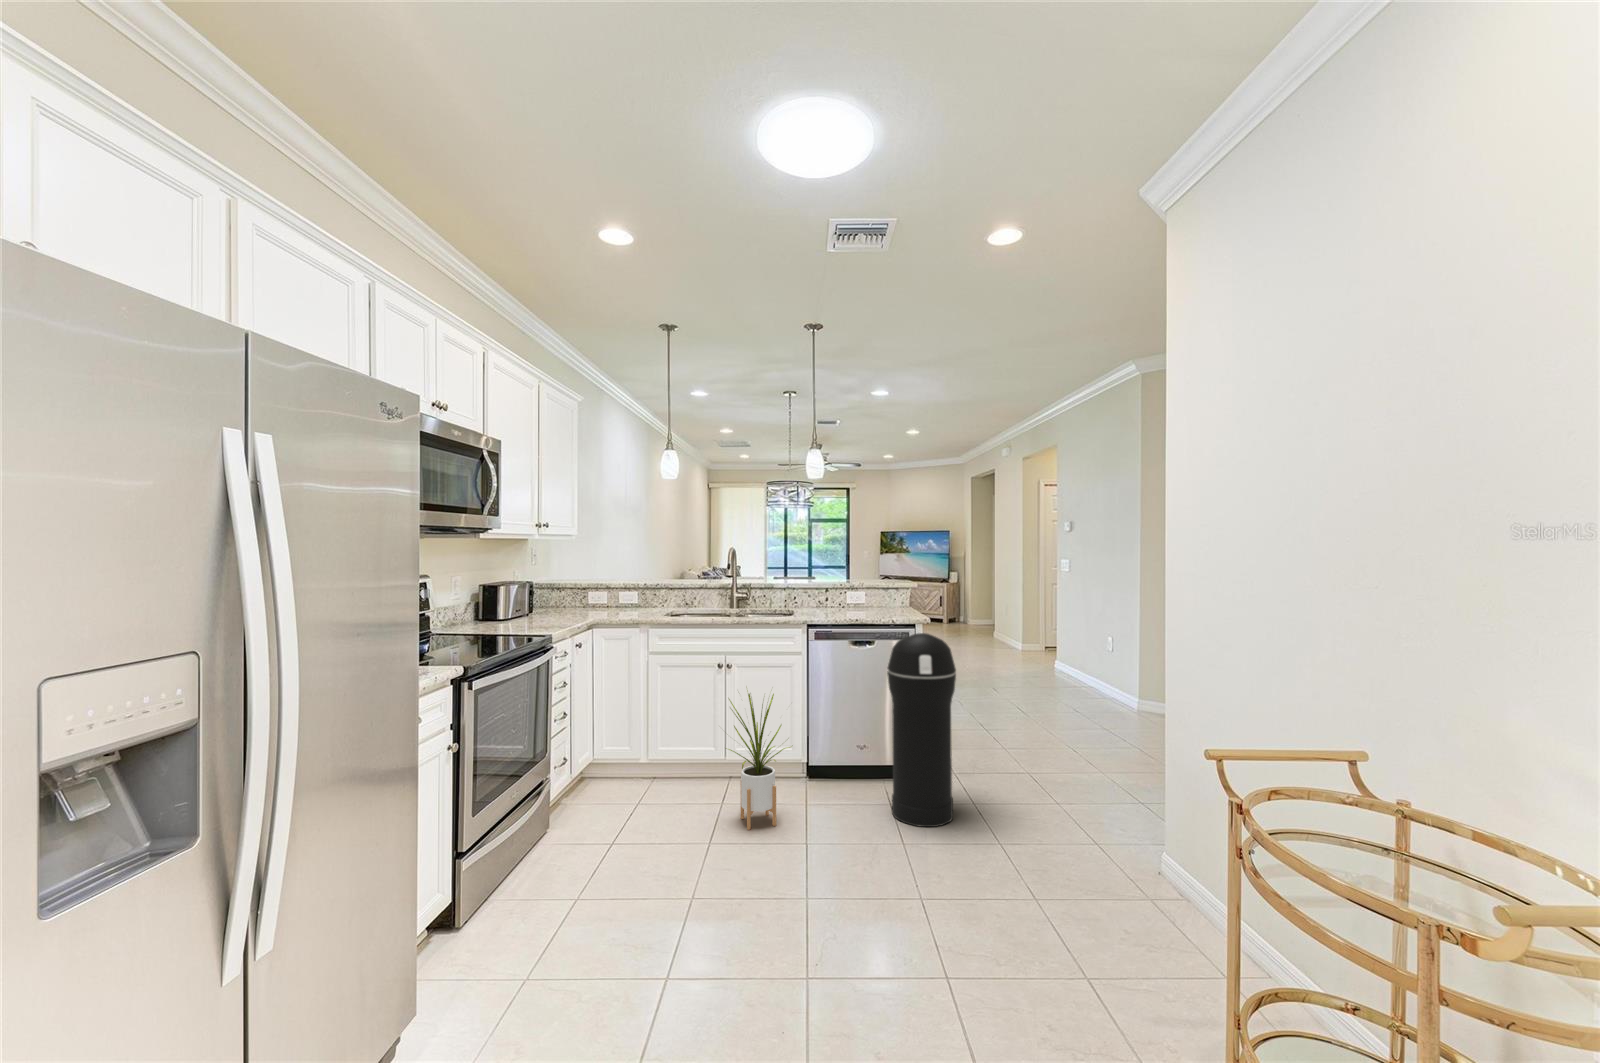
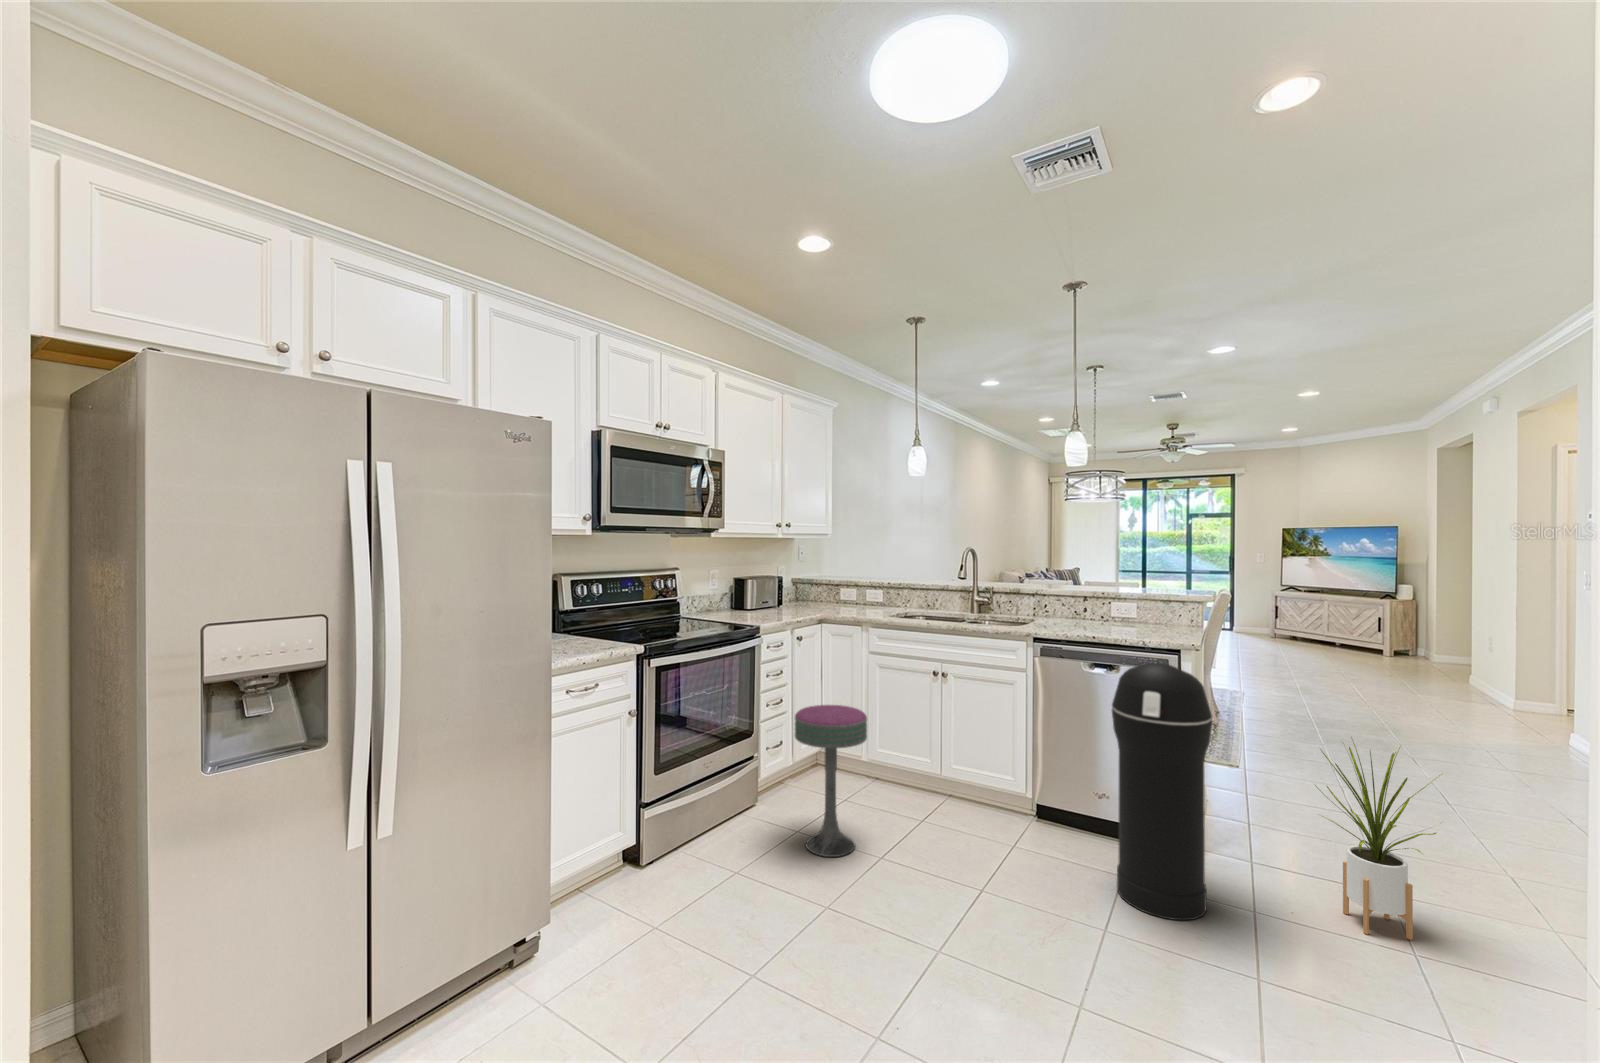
house plant: present [726,690,792,830] -> present [1315,737,1442,940]
bar stool: none [615,705,689,858] -> present [795,705,867,857]

